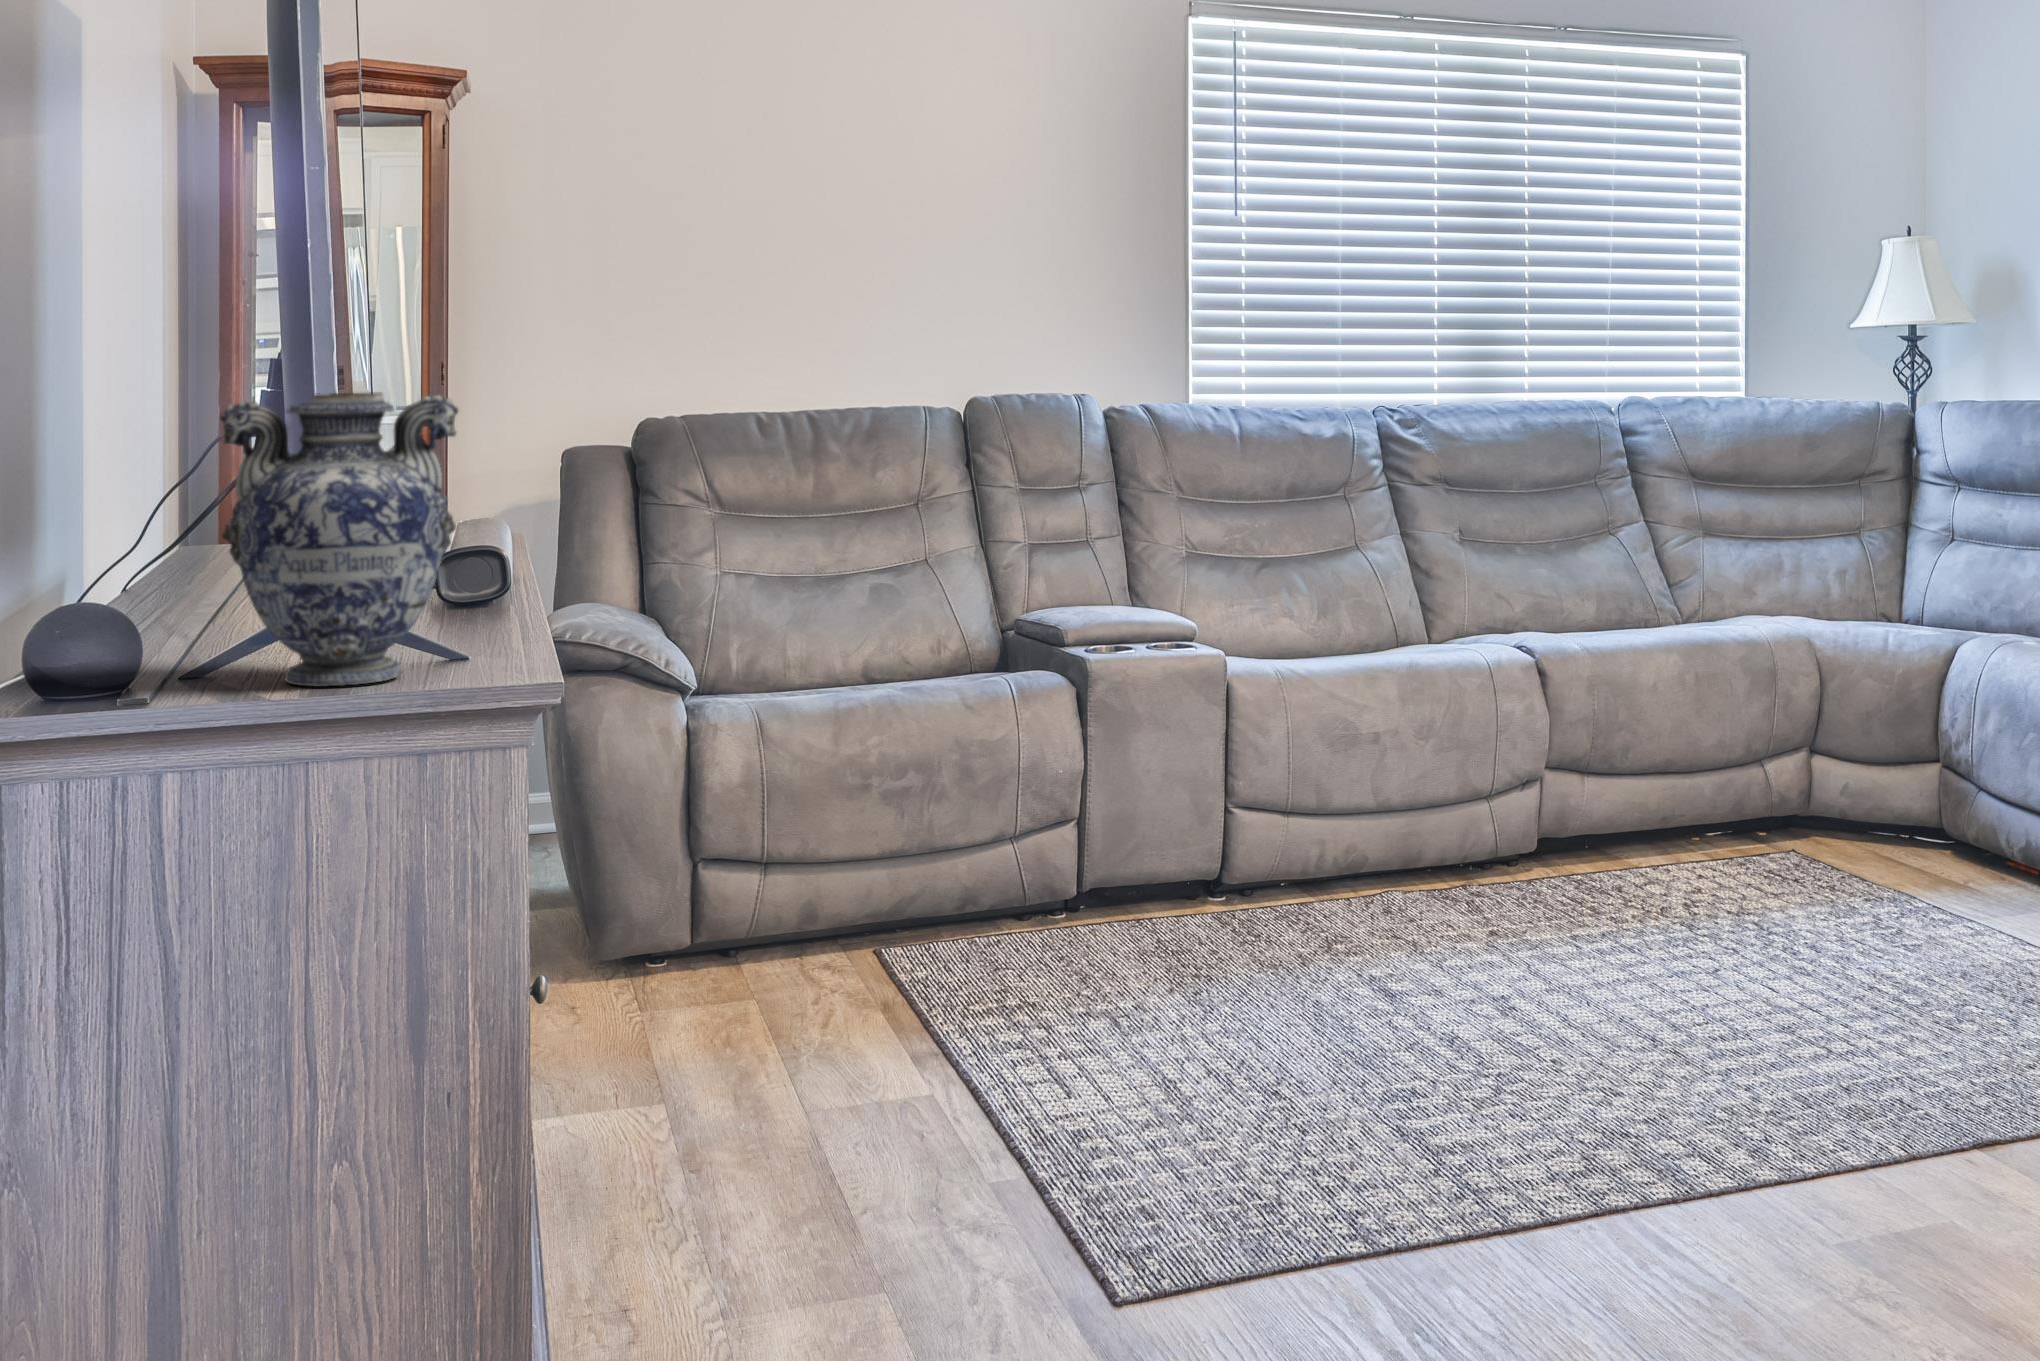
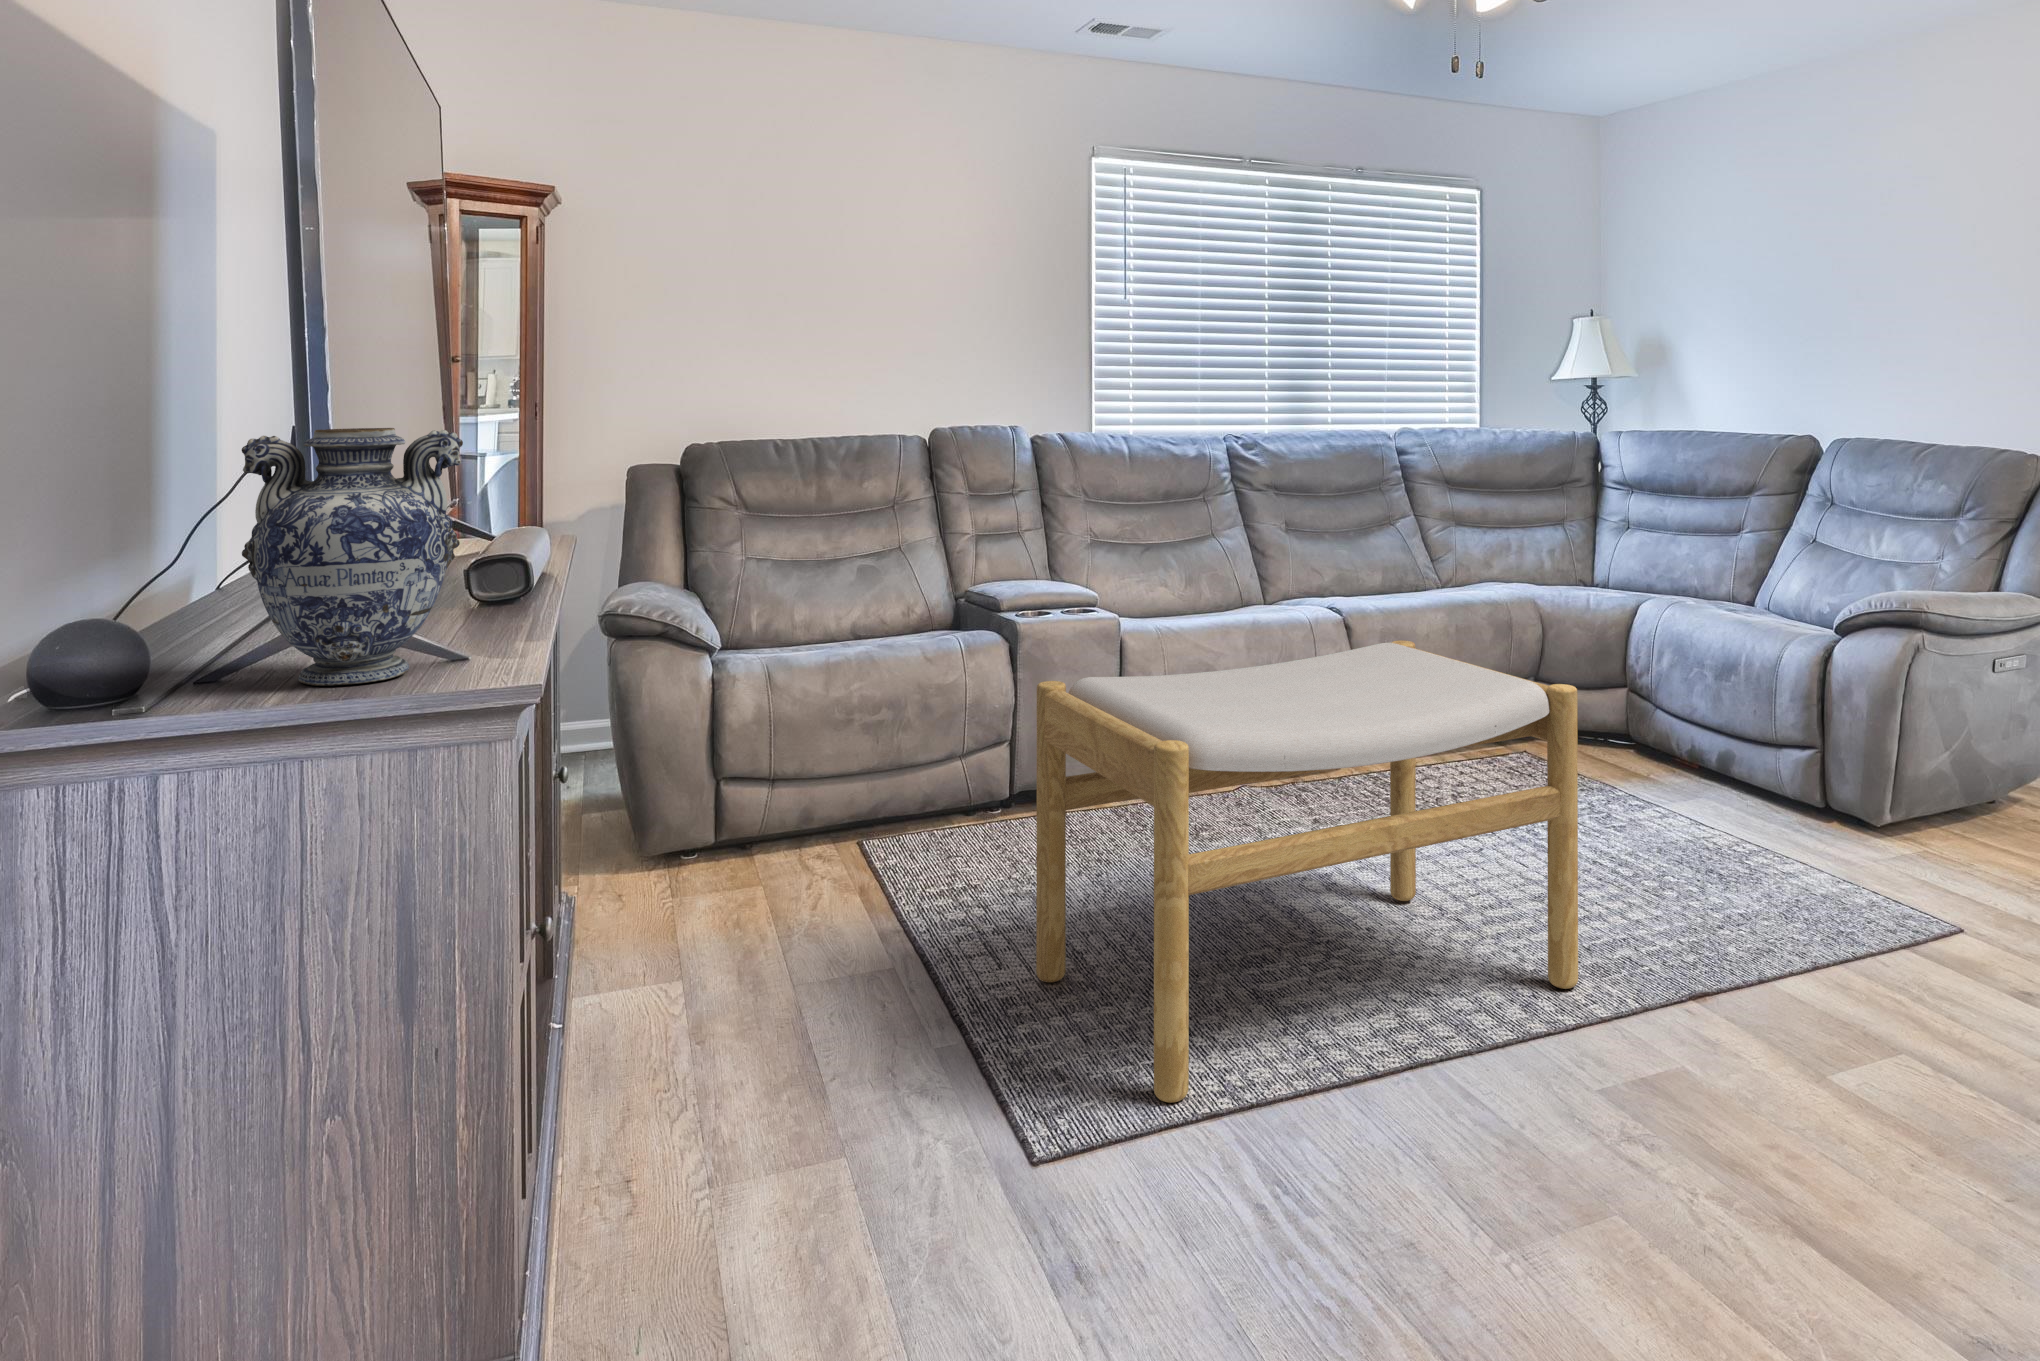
footstool: none [1118,683,1827,1242] -> present [1036,641,1578,1103]

